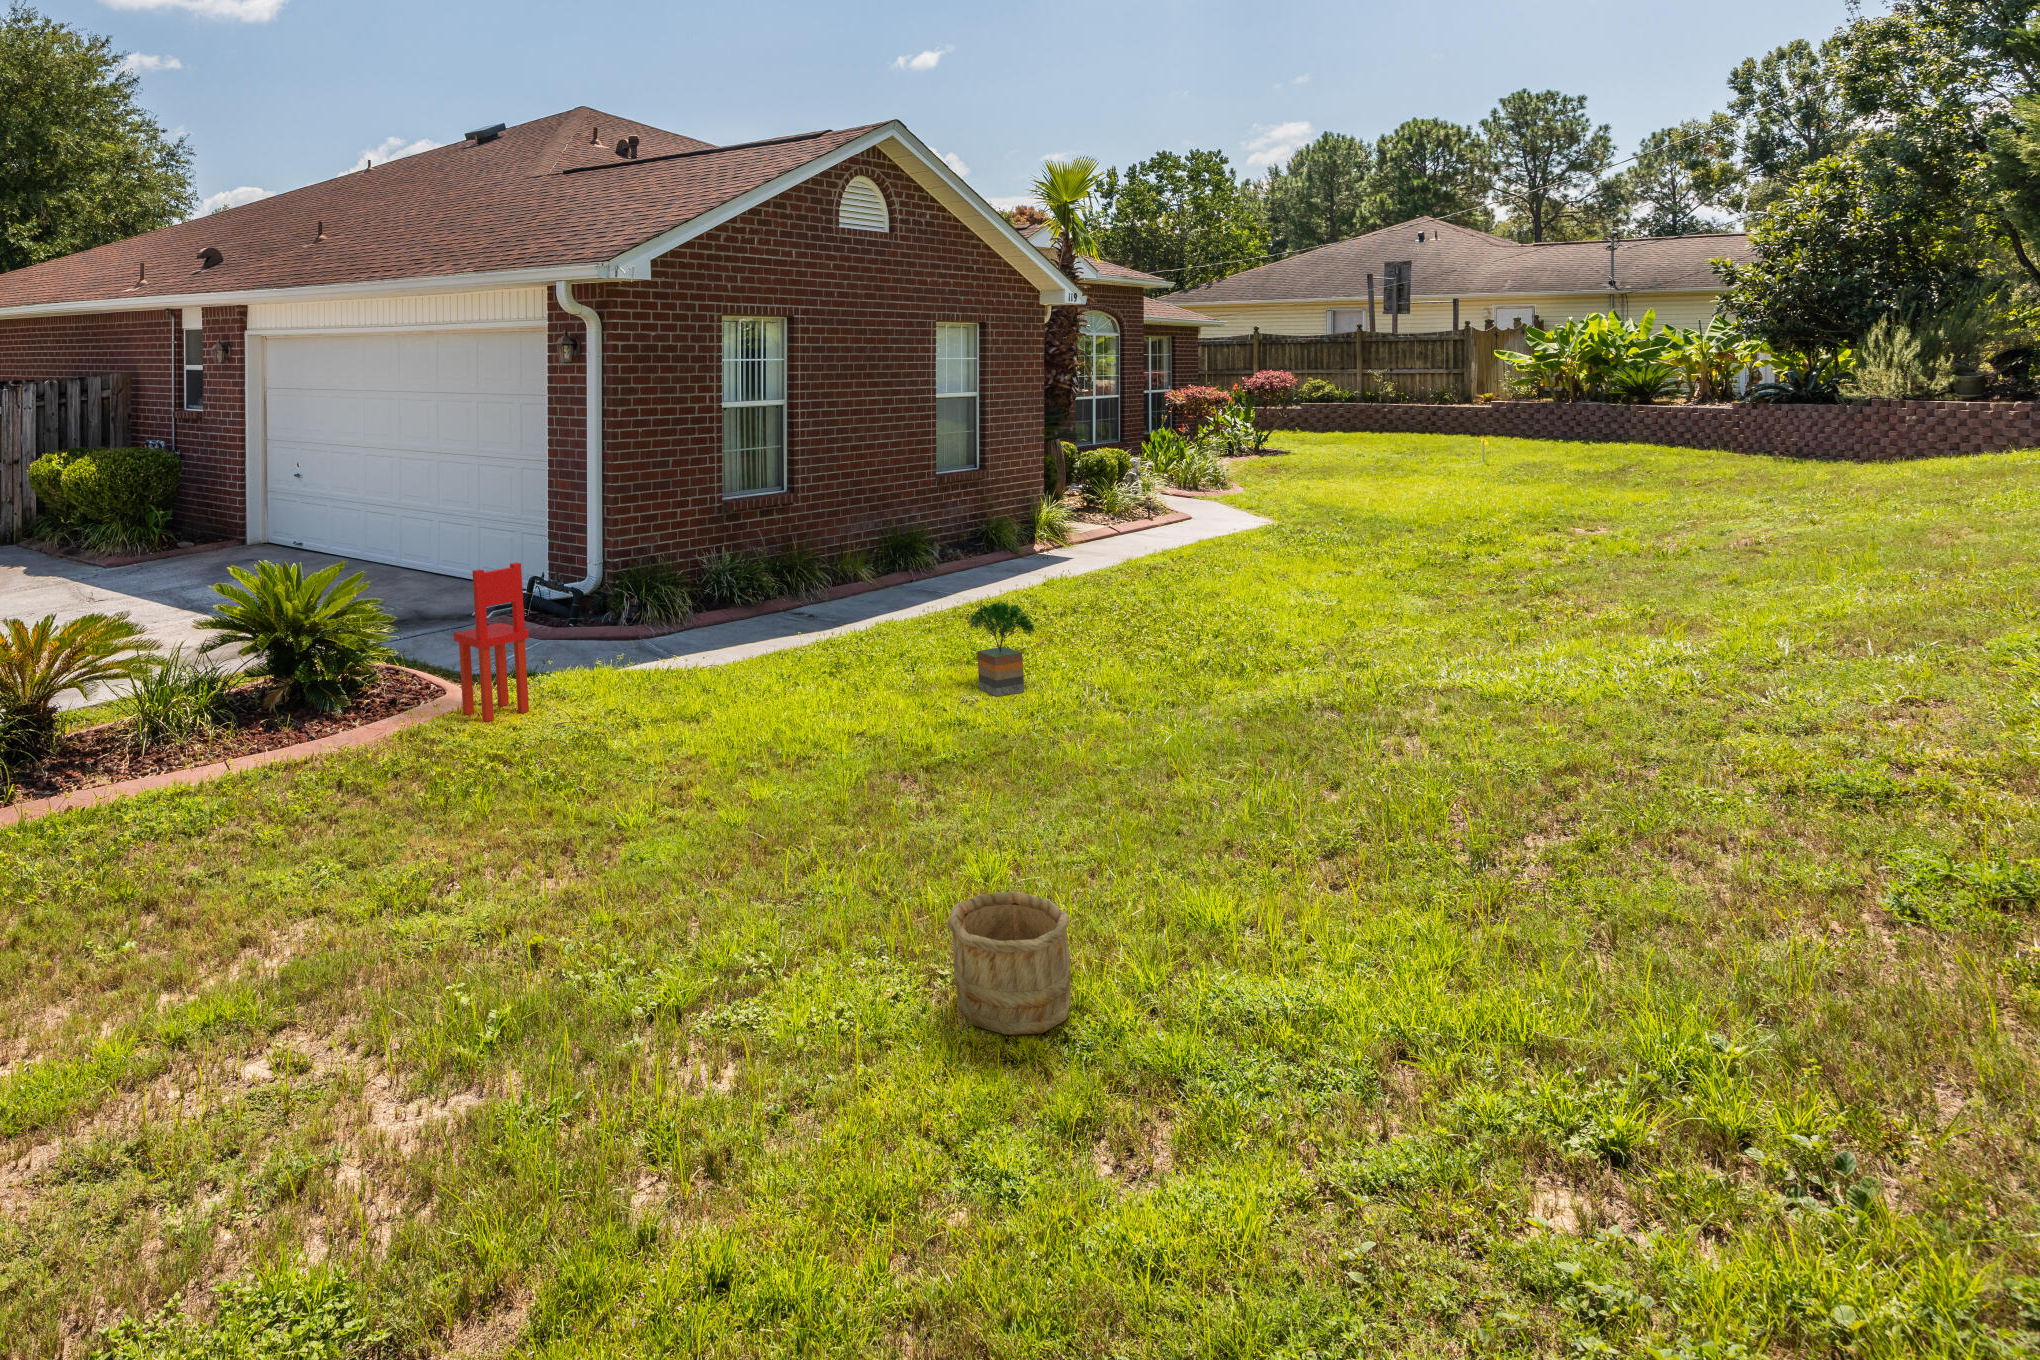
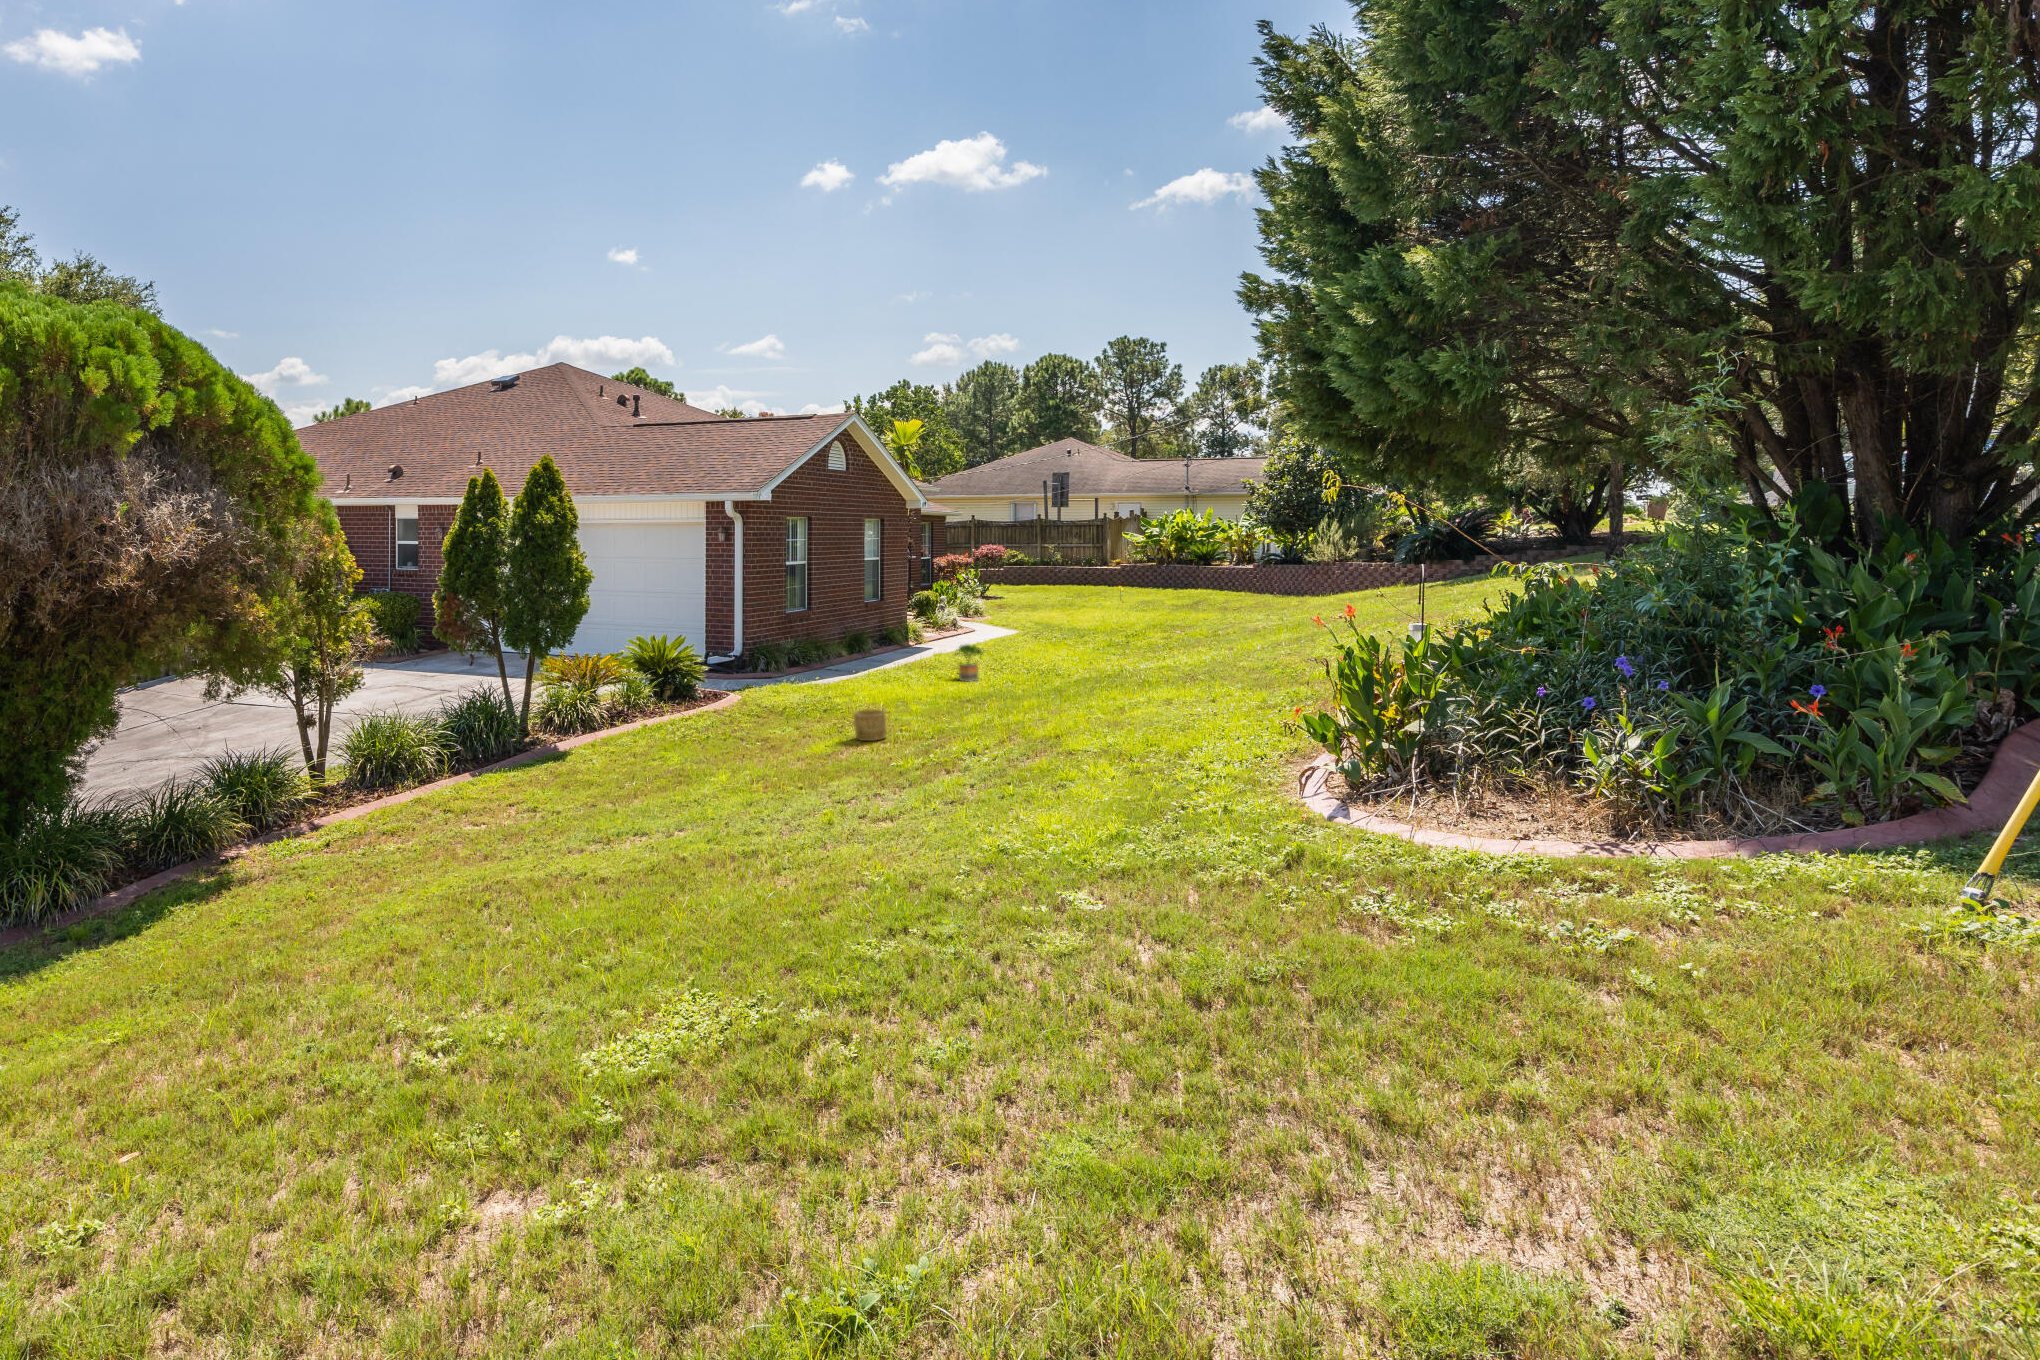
chair: present [454,562,529,722] -> none [743,631,776,700]
wooden bucket: present [947,891,1071,1035] -> present [853,709,886,741]

